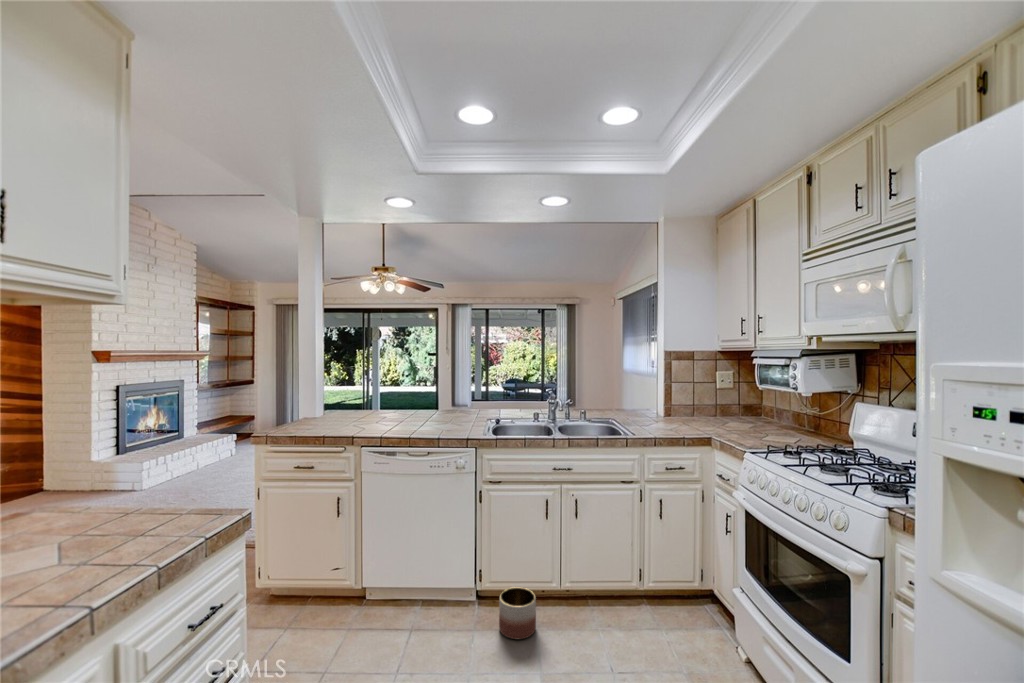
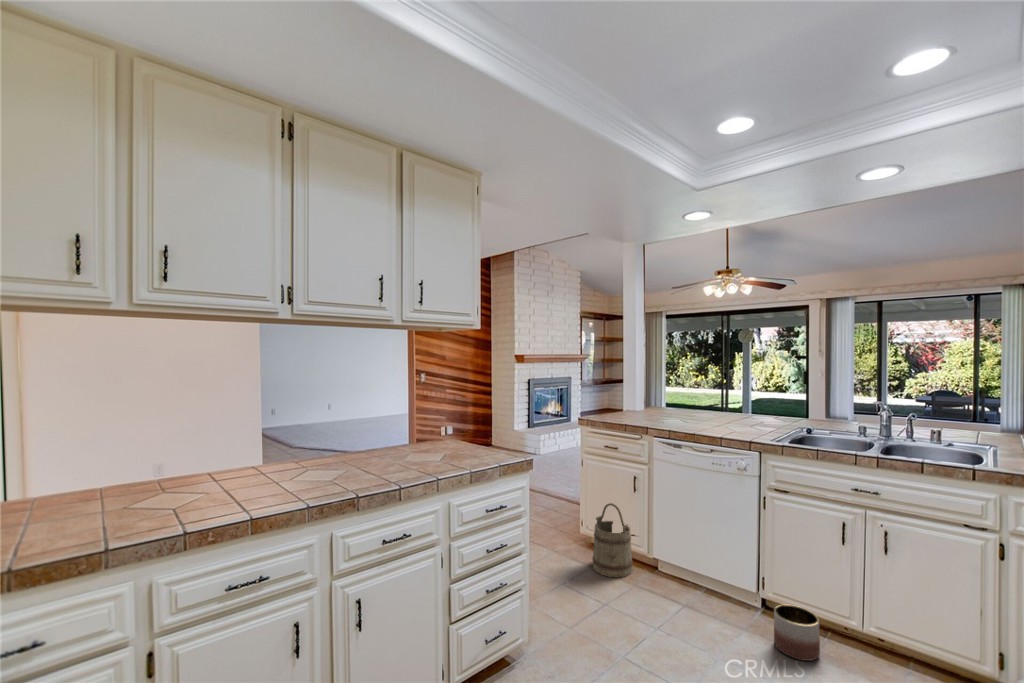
bucket: none [281,540,335,636] -> present [592,503,633,577]

